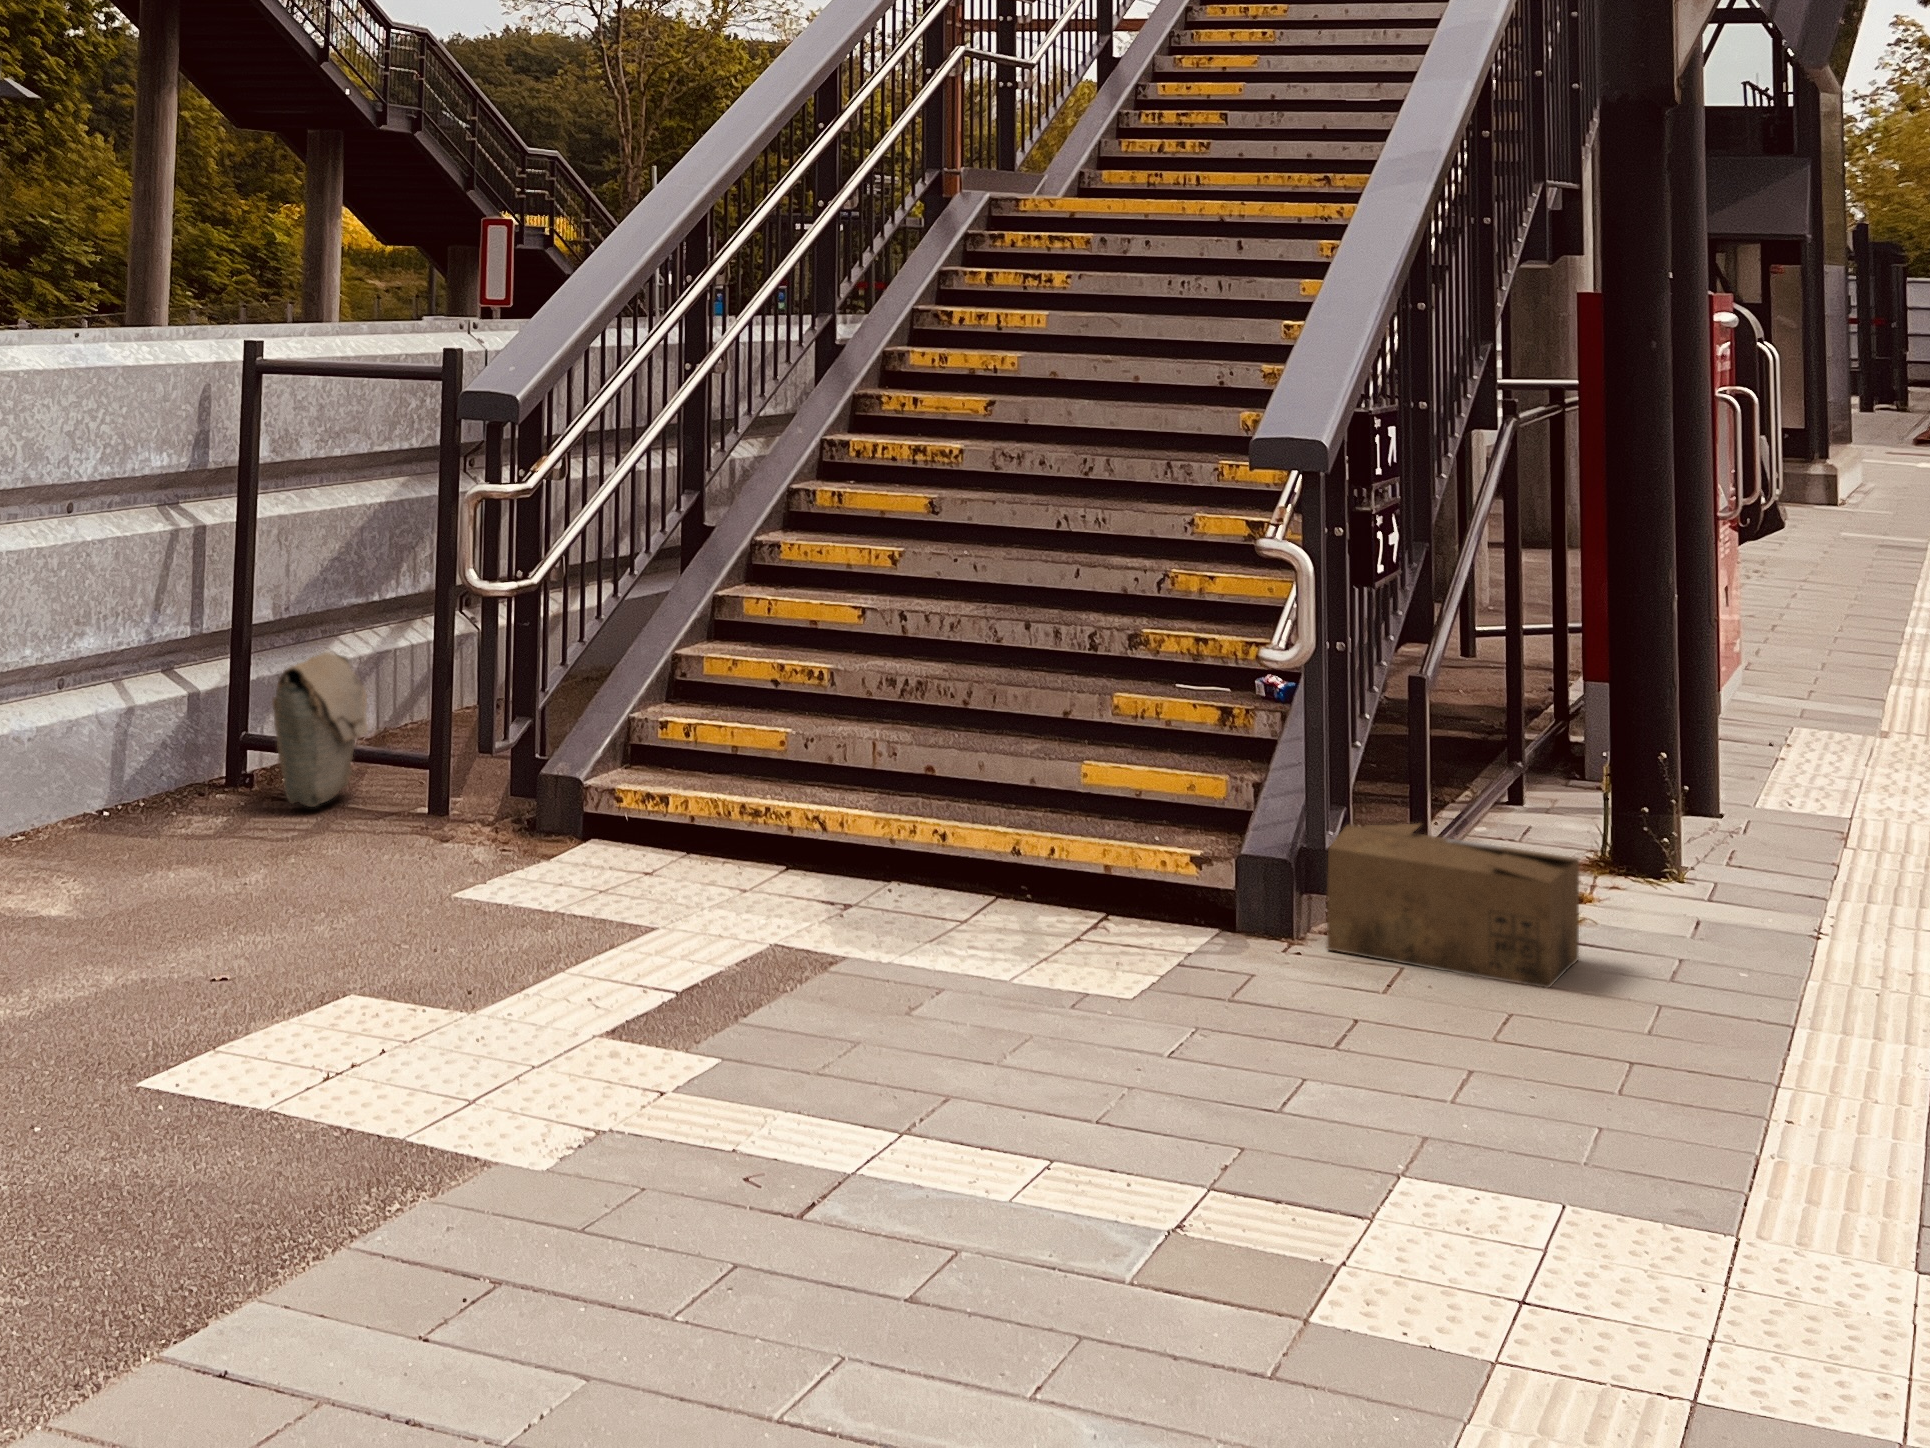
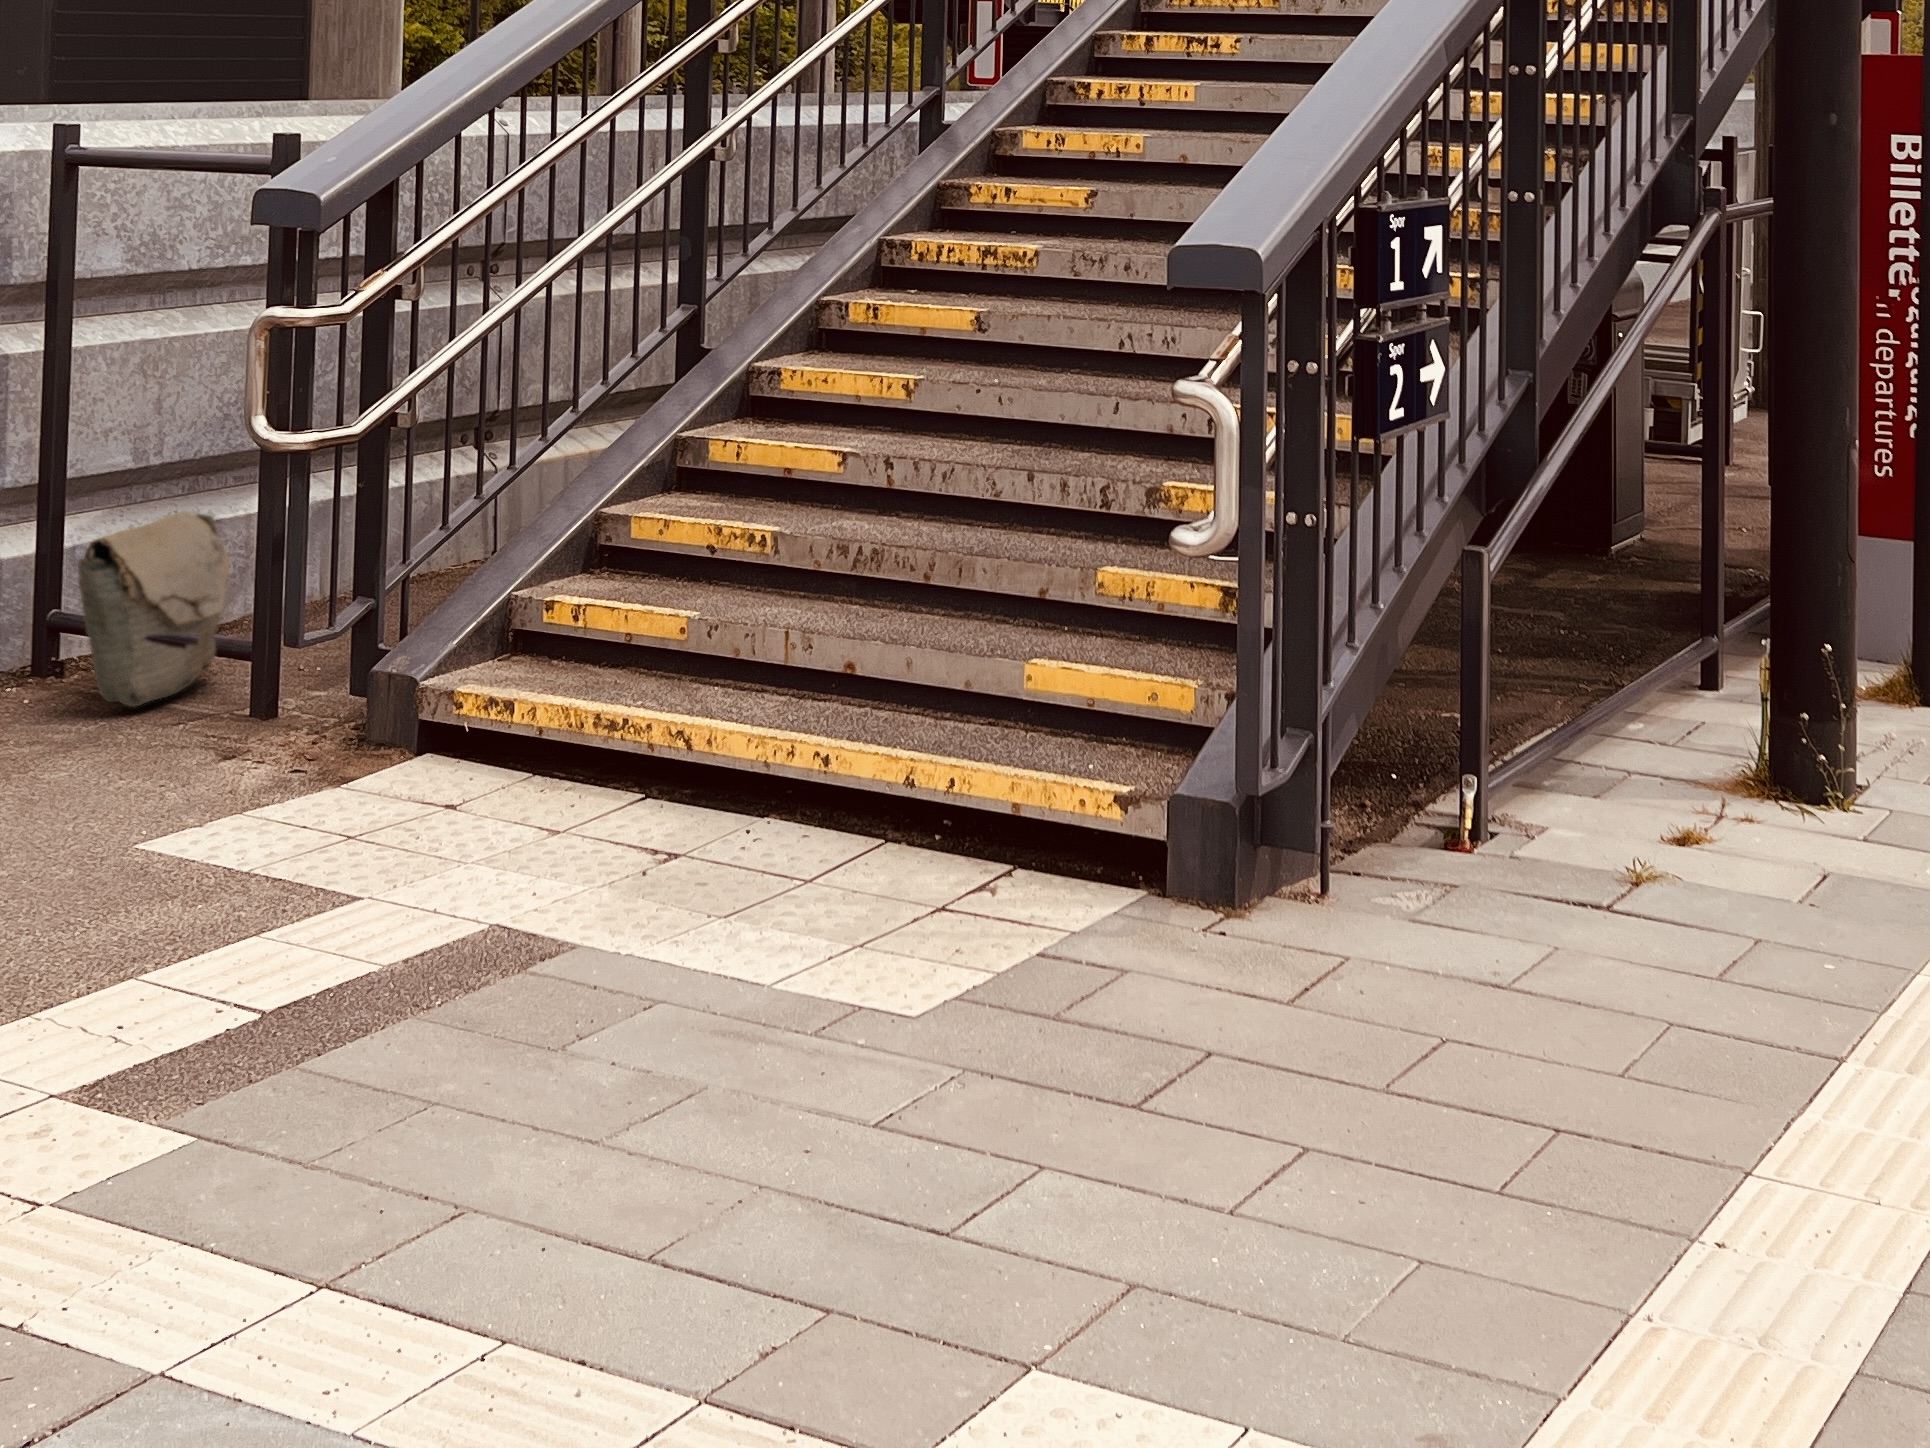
cardboard box: present [1326,823,1579,988] -> none [1275,746,1618,989]

